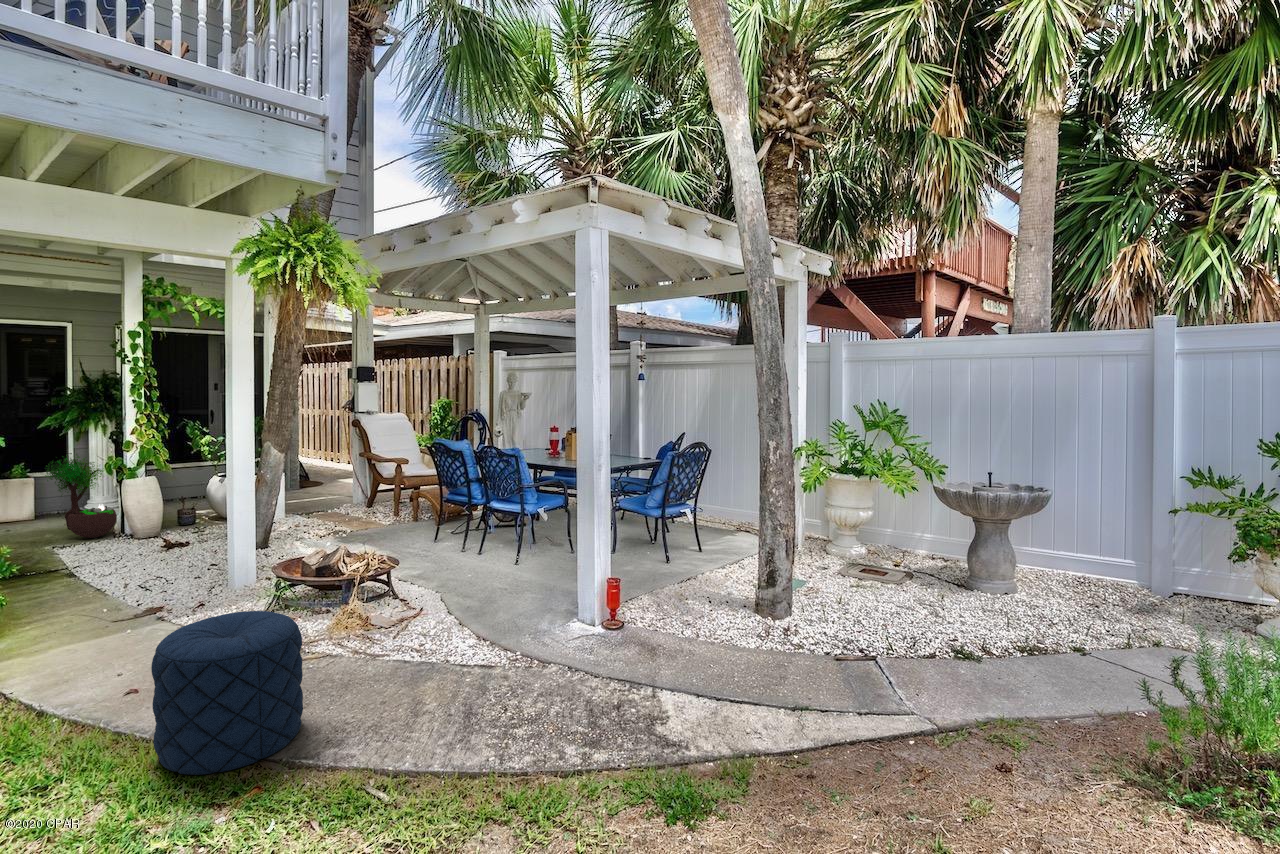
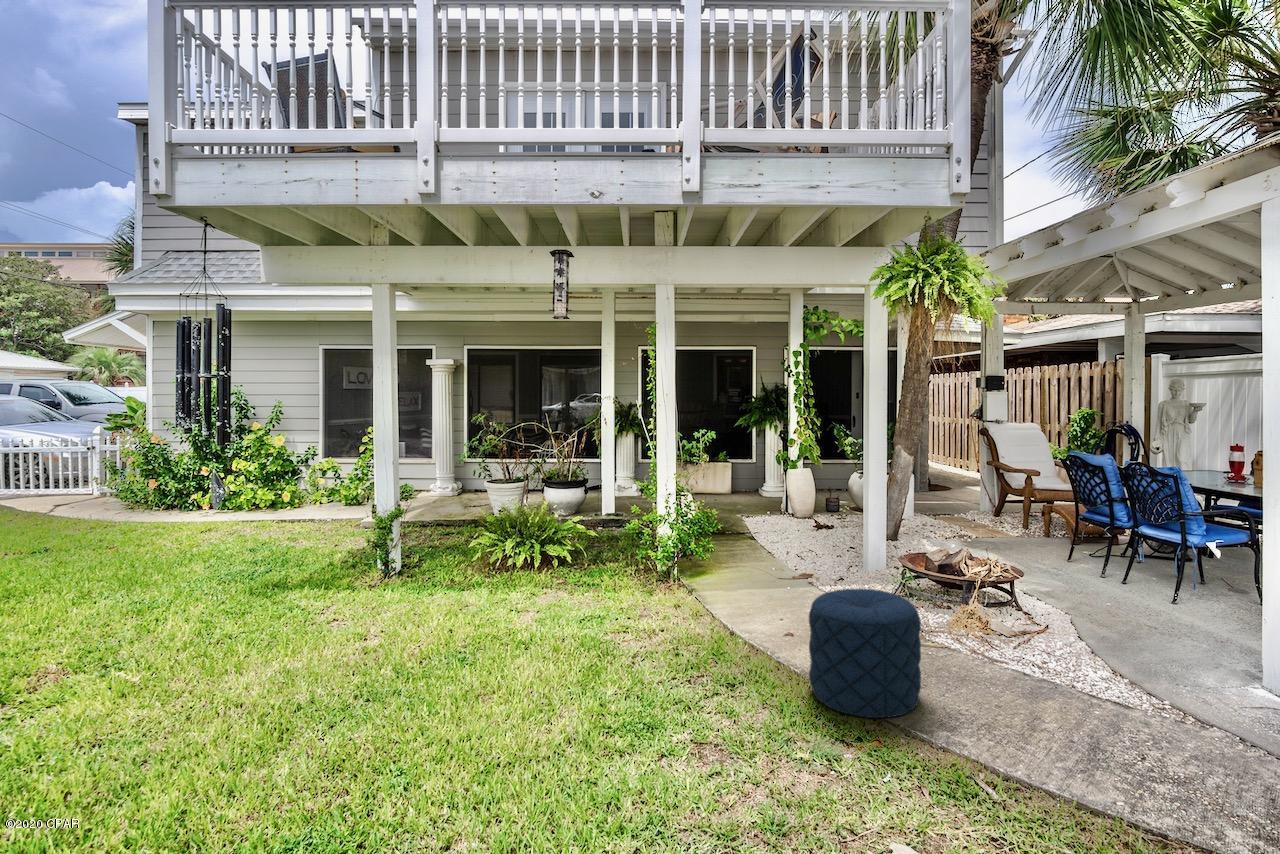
potted tree: present [45,454,116,538] -> none [744,448,786,516]

